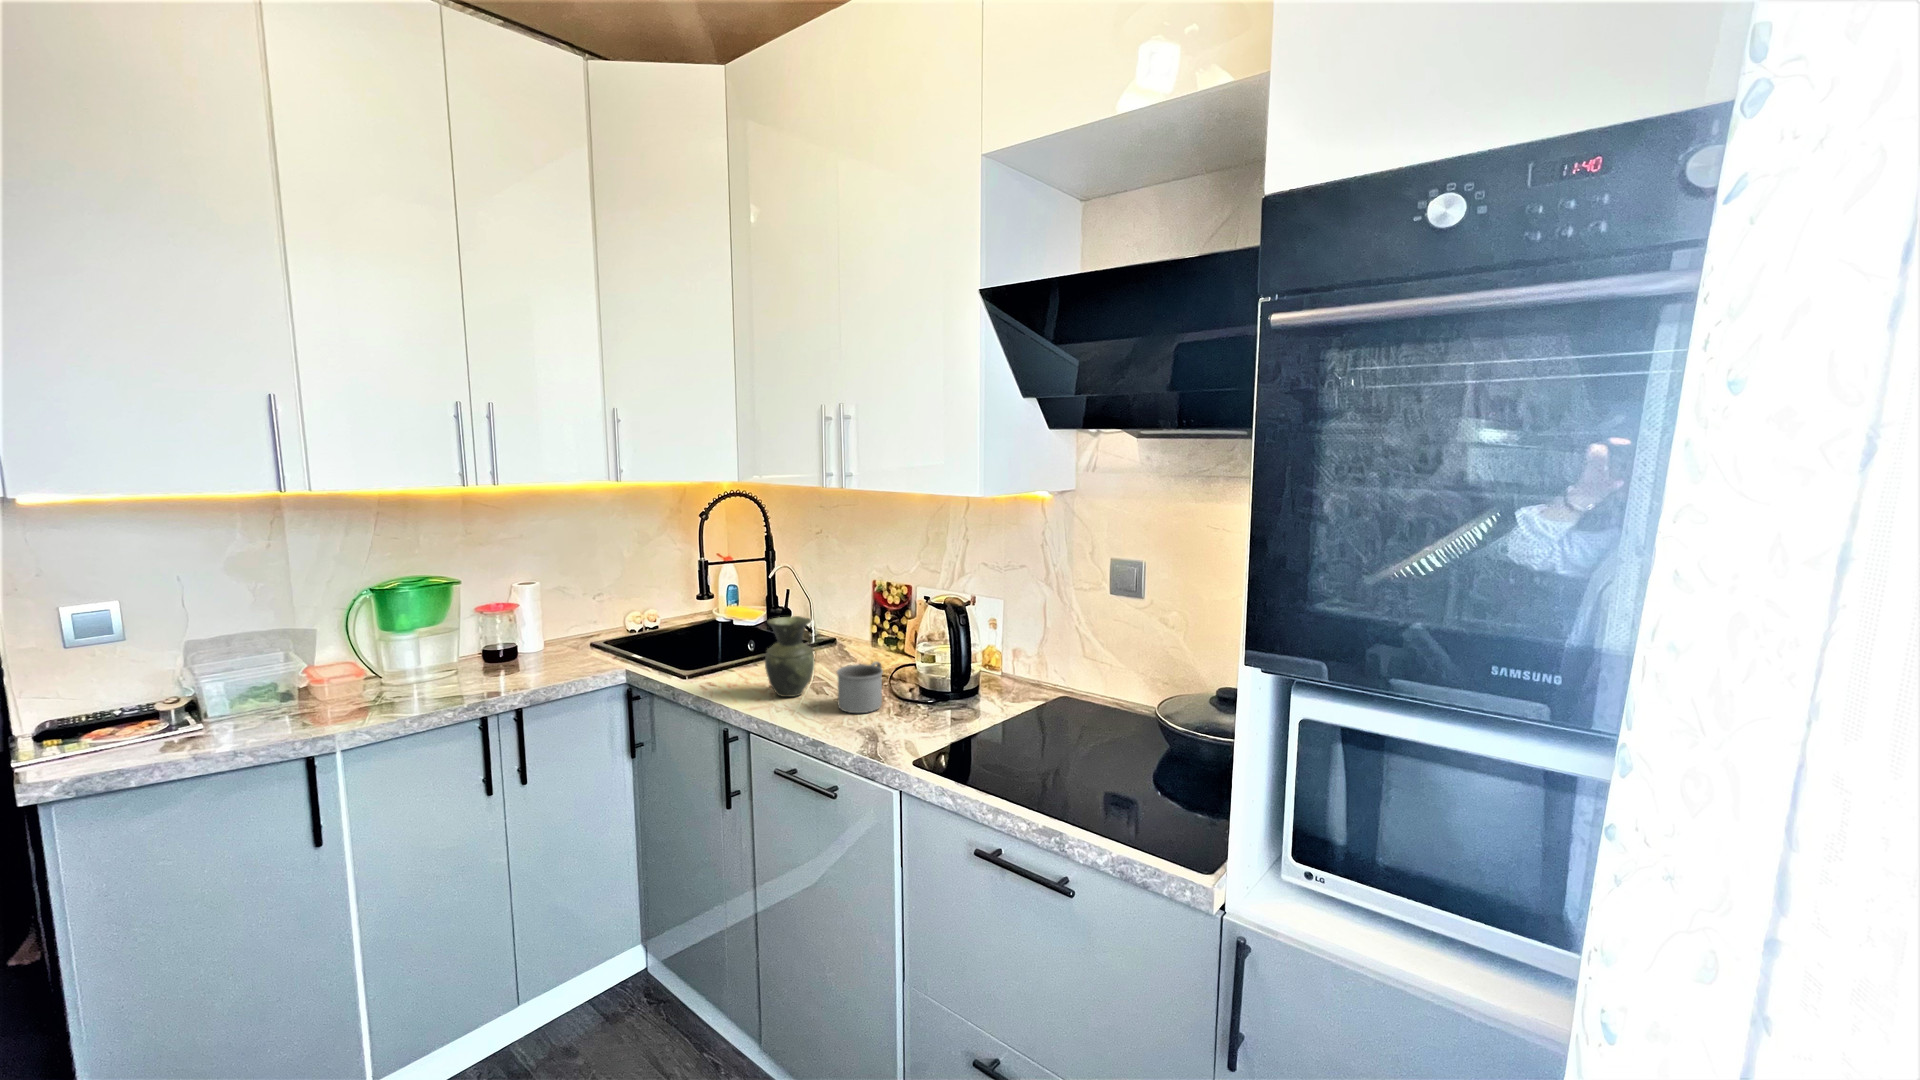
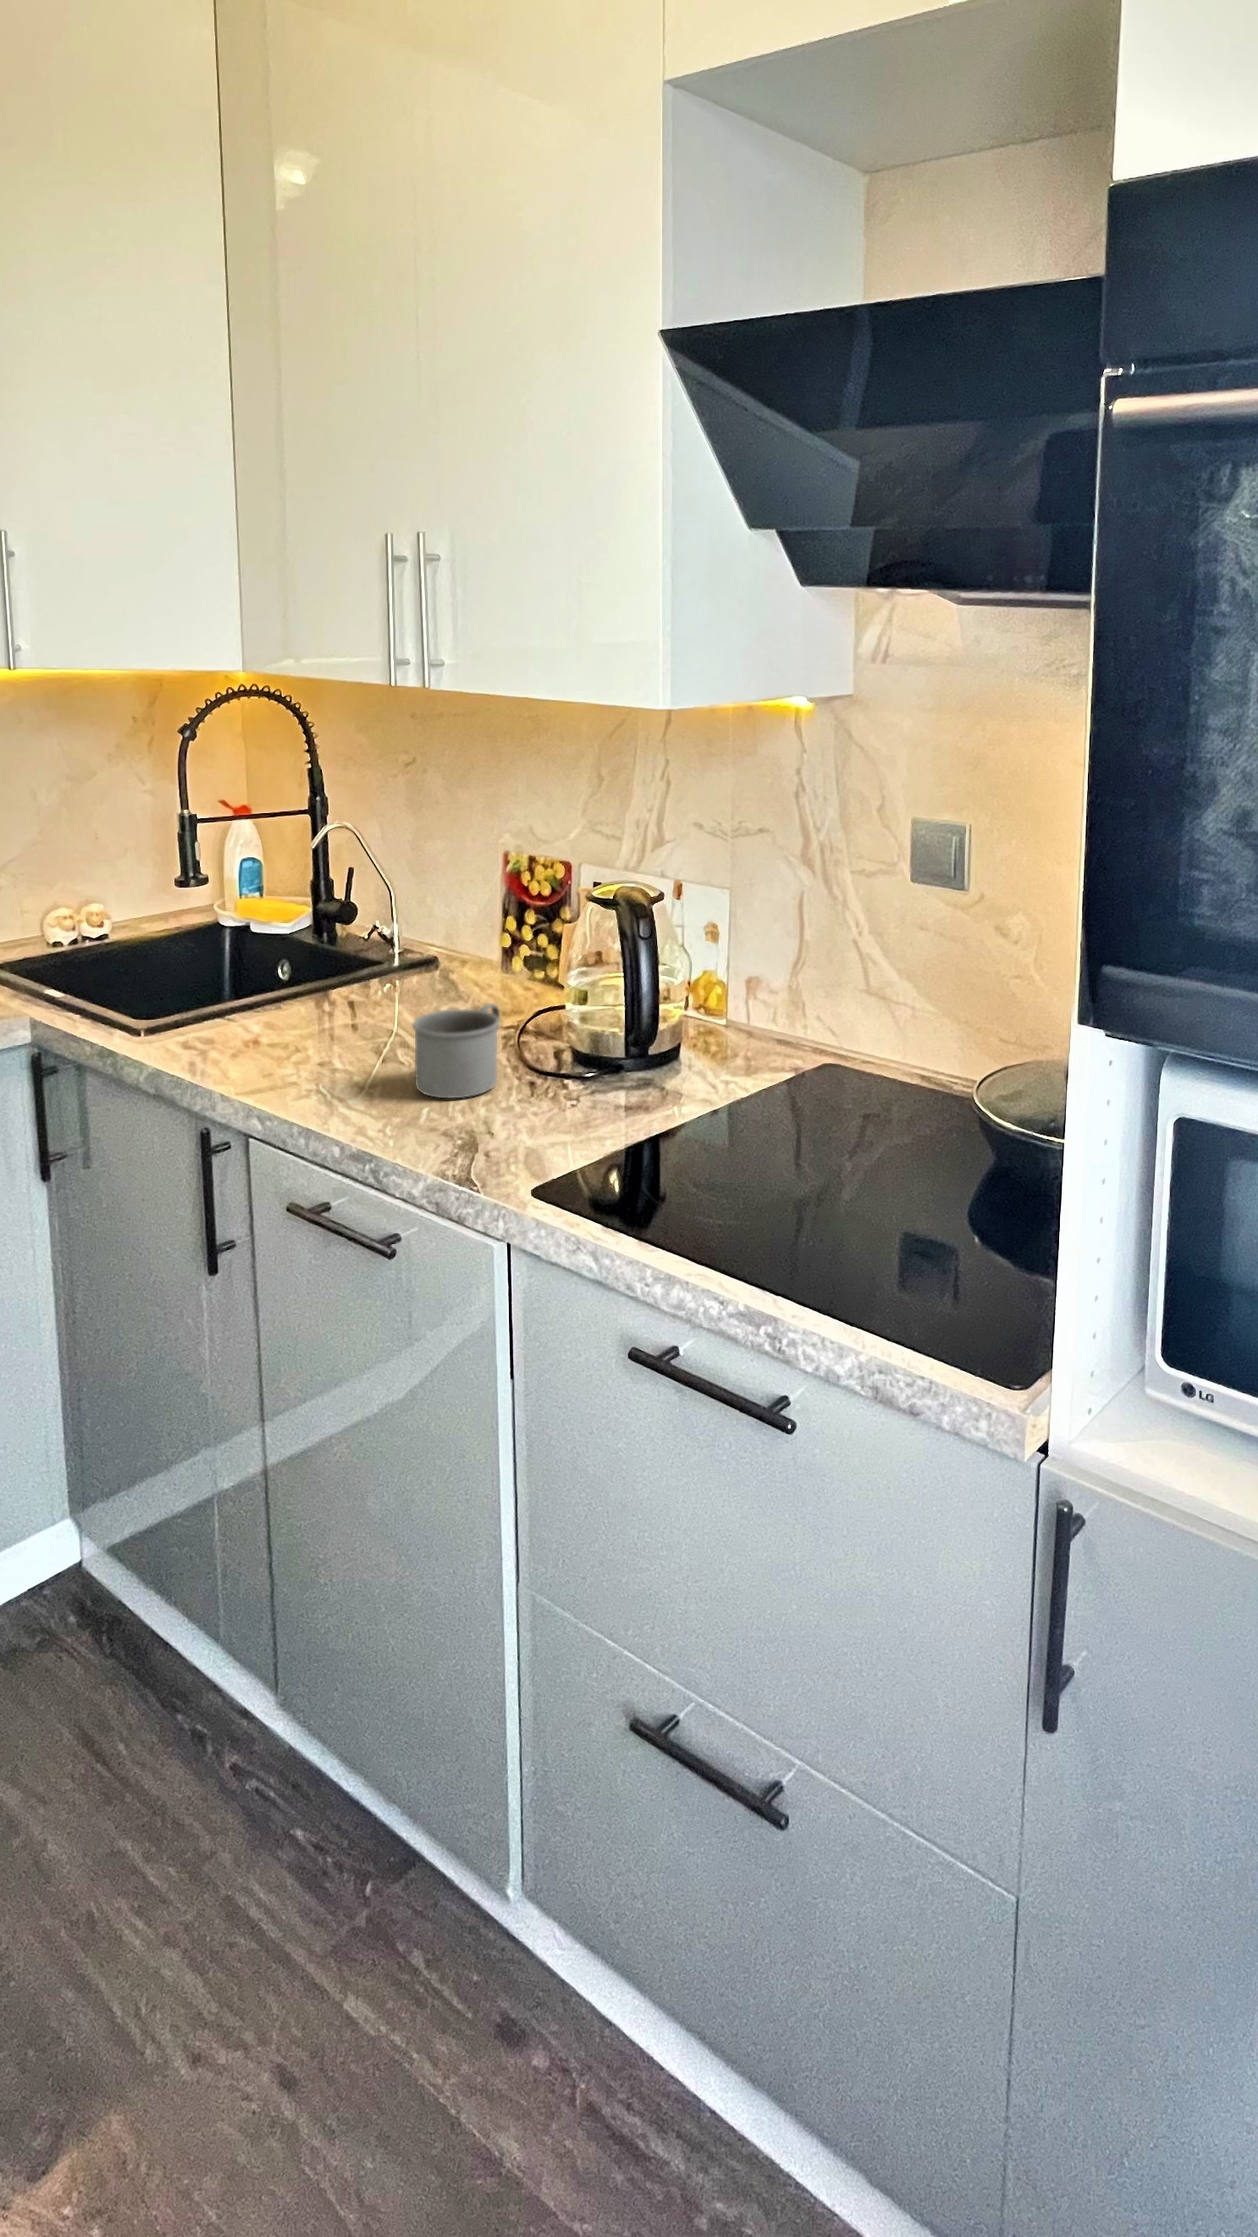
vase: present [765,616,814,697] -> none [284,921,377,1069]

